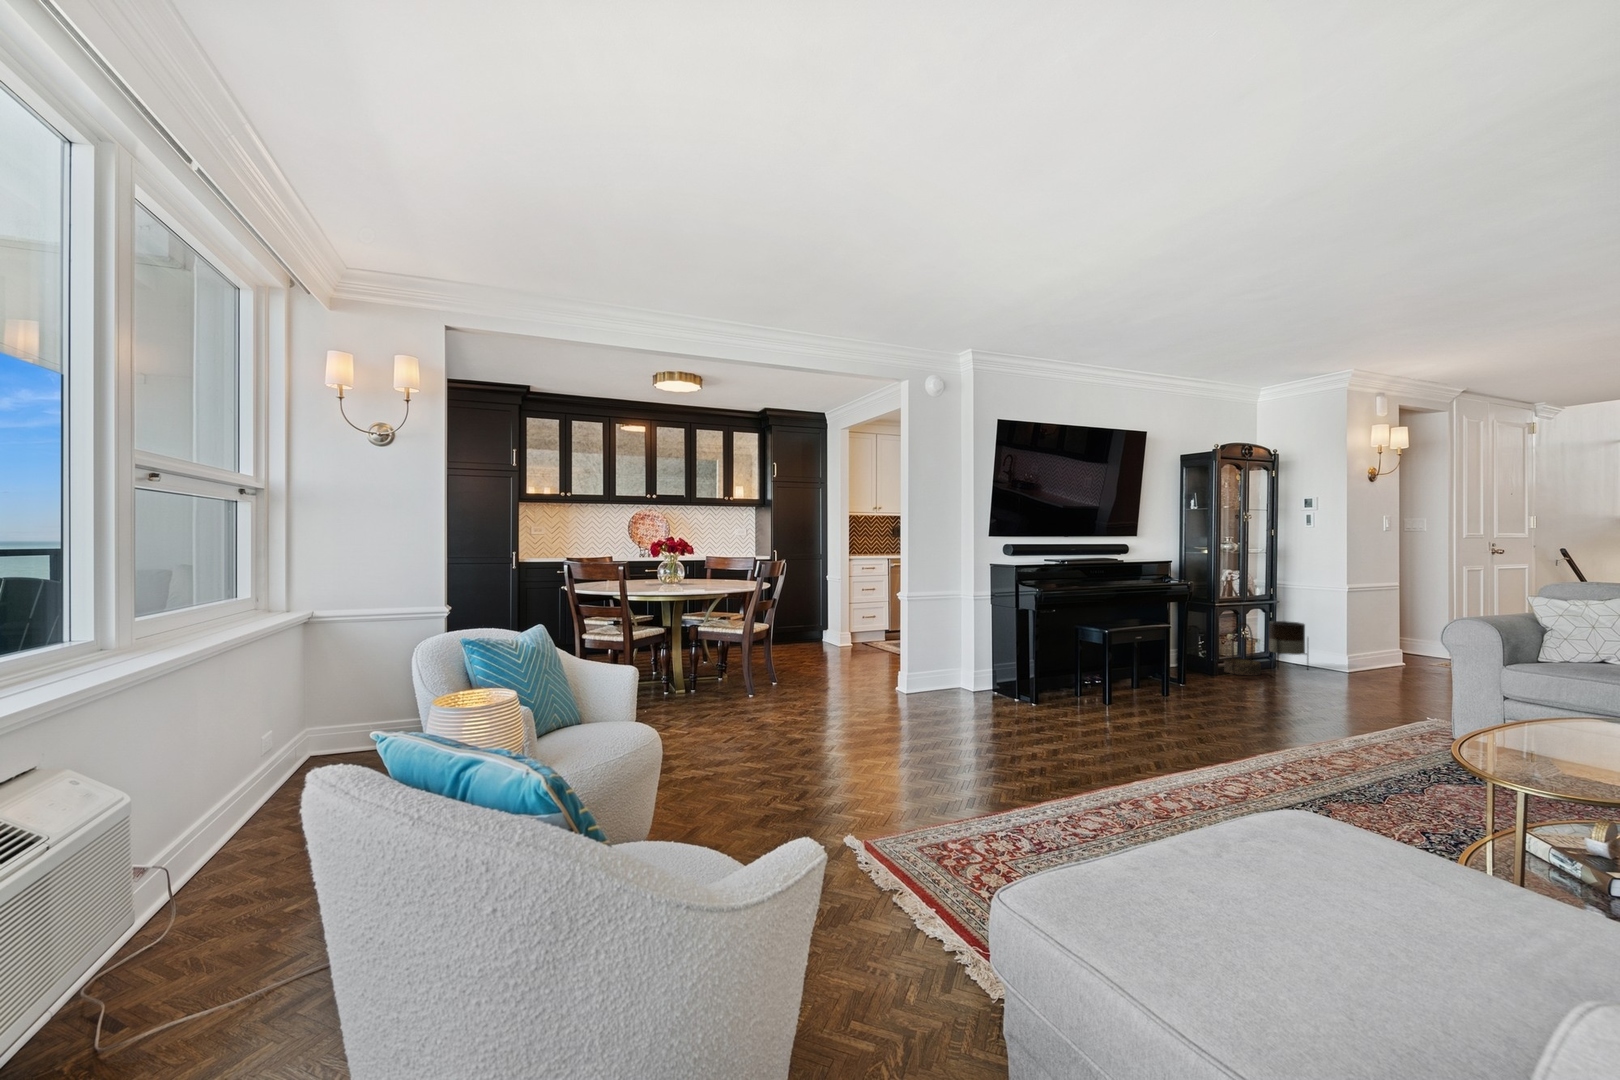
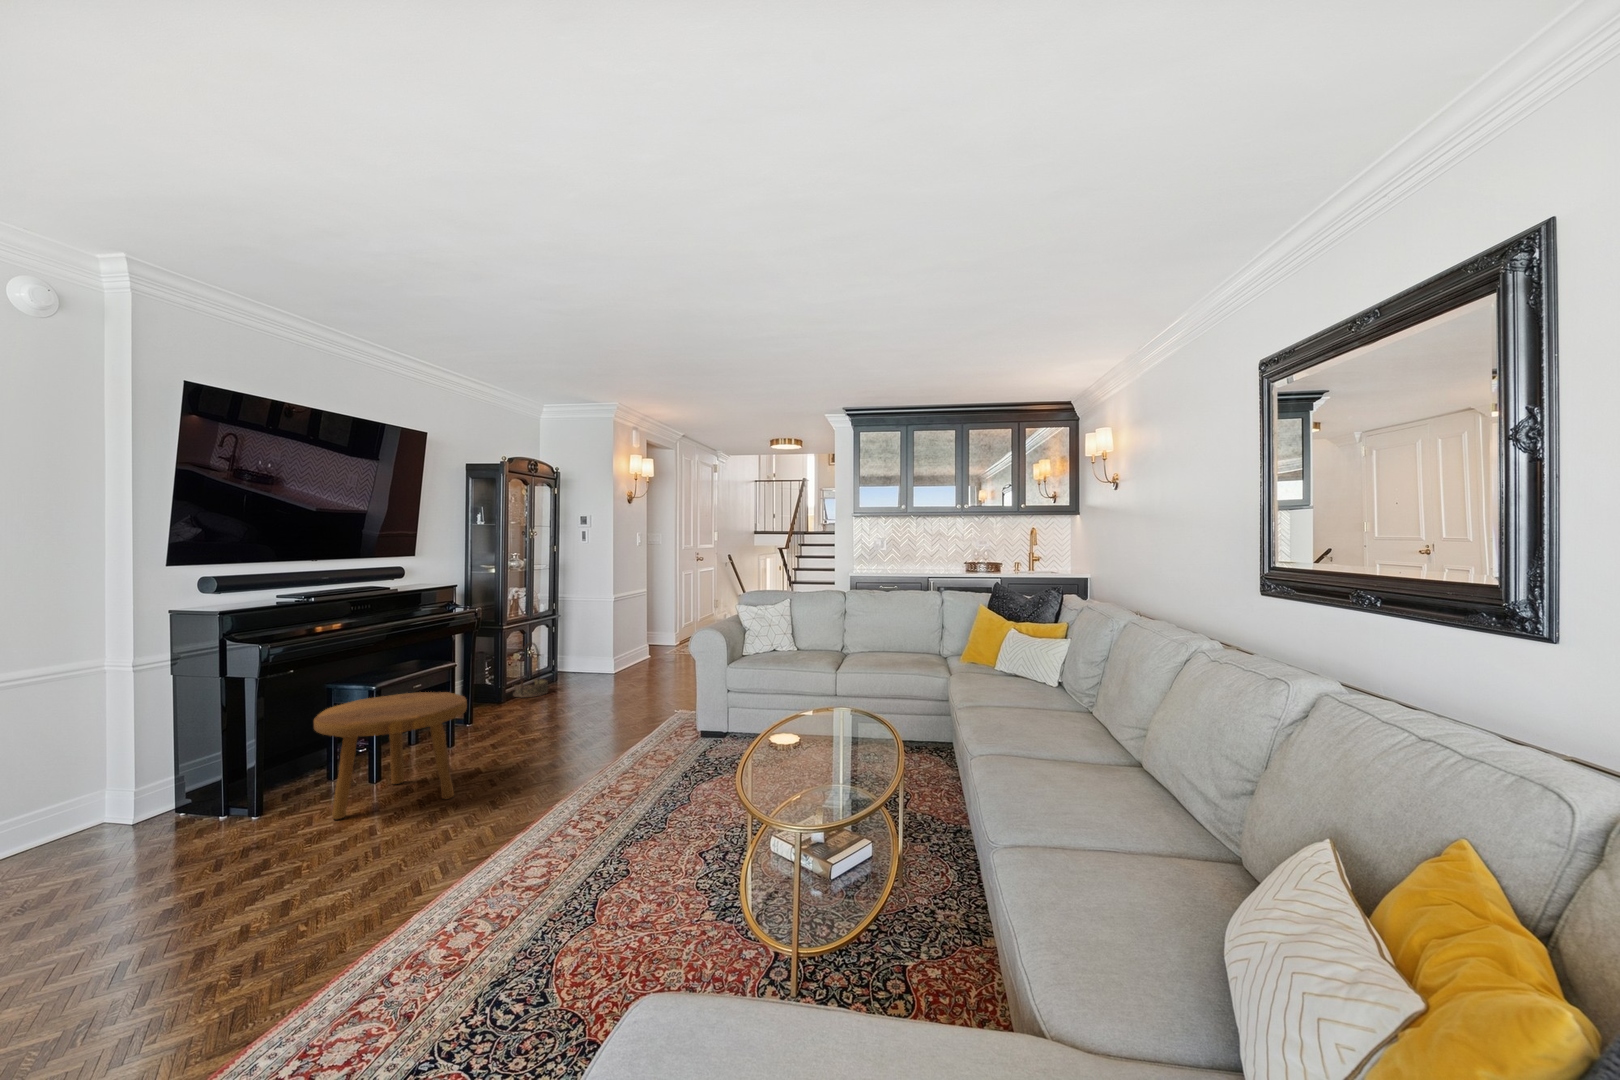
planter: present [1269,621,1308,669] -> none [553,634,587,684]
footstool: none [1069,640,1178,728] -> present [314,692,467,819]

